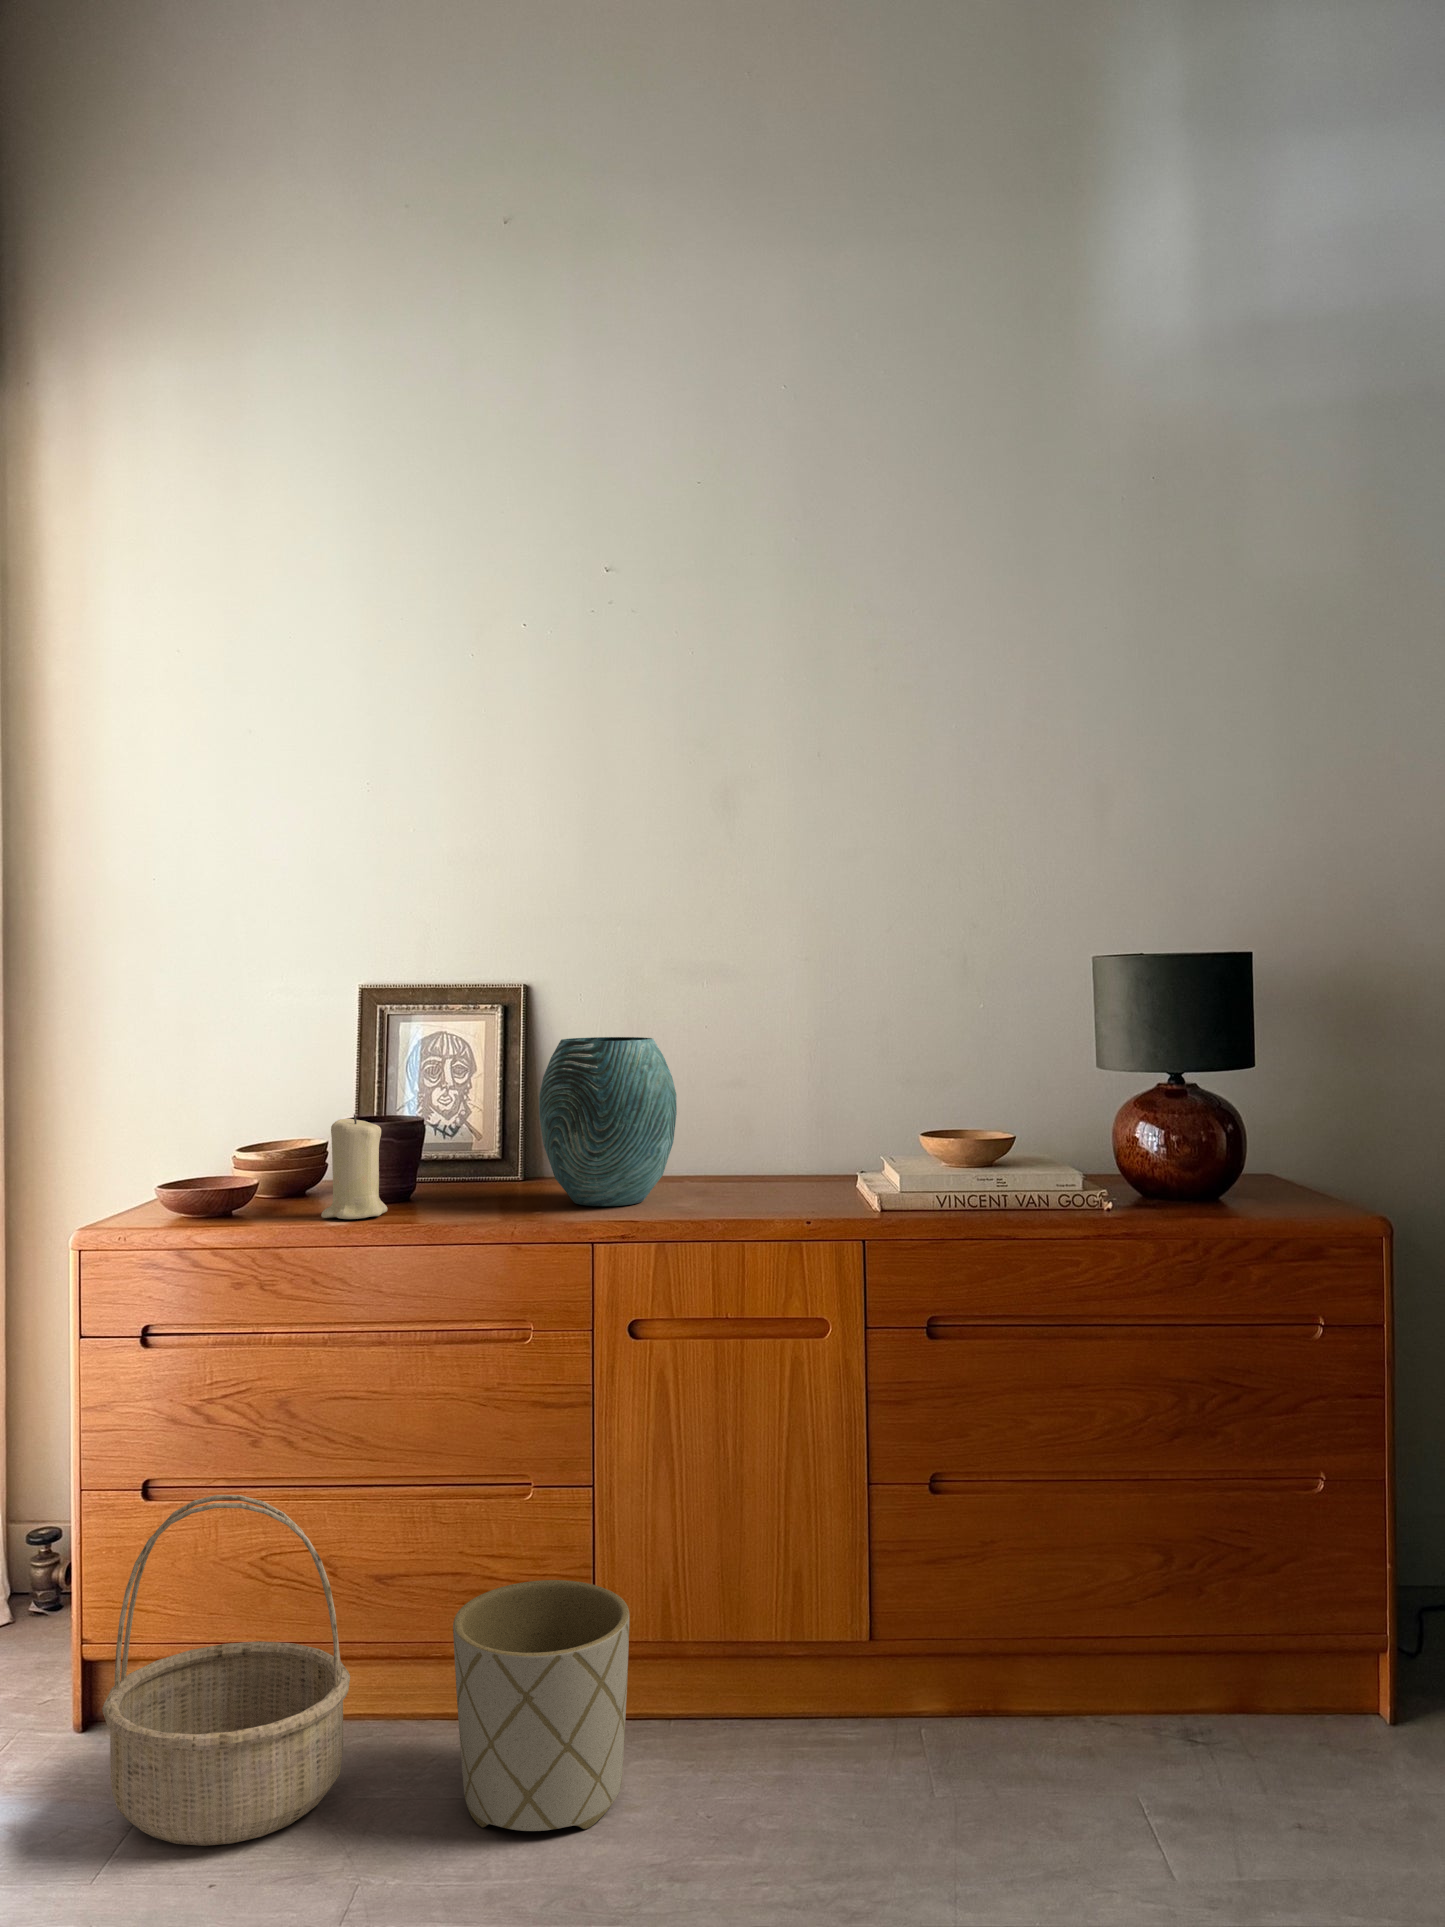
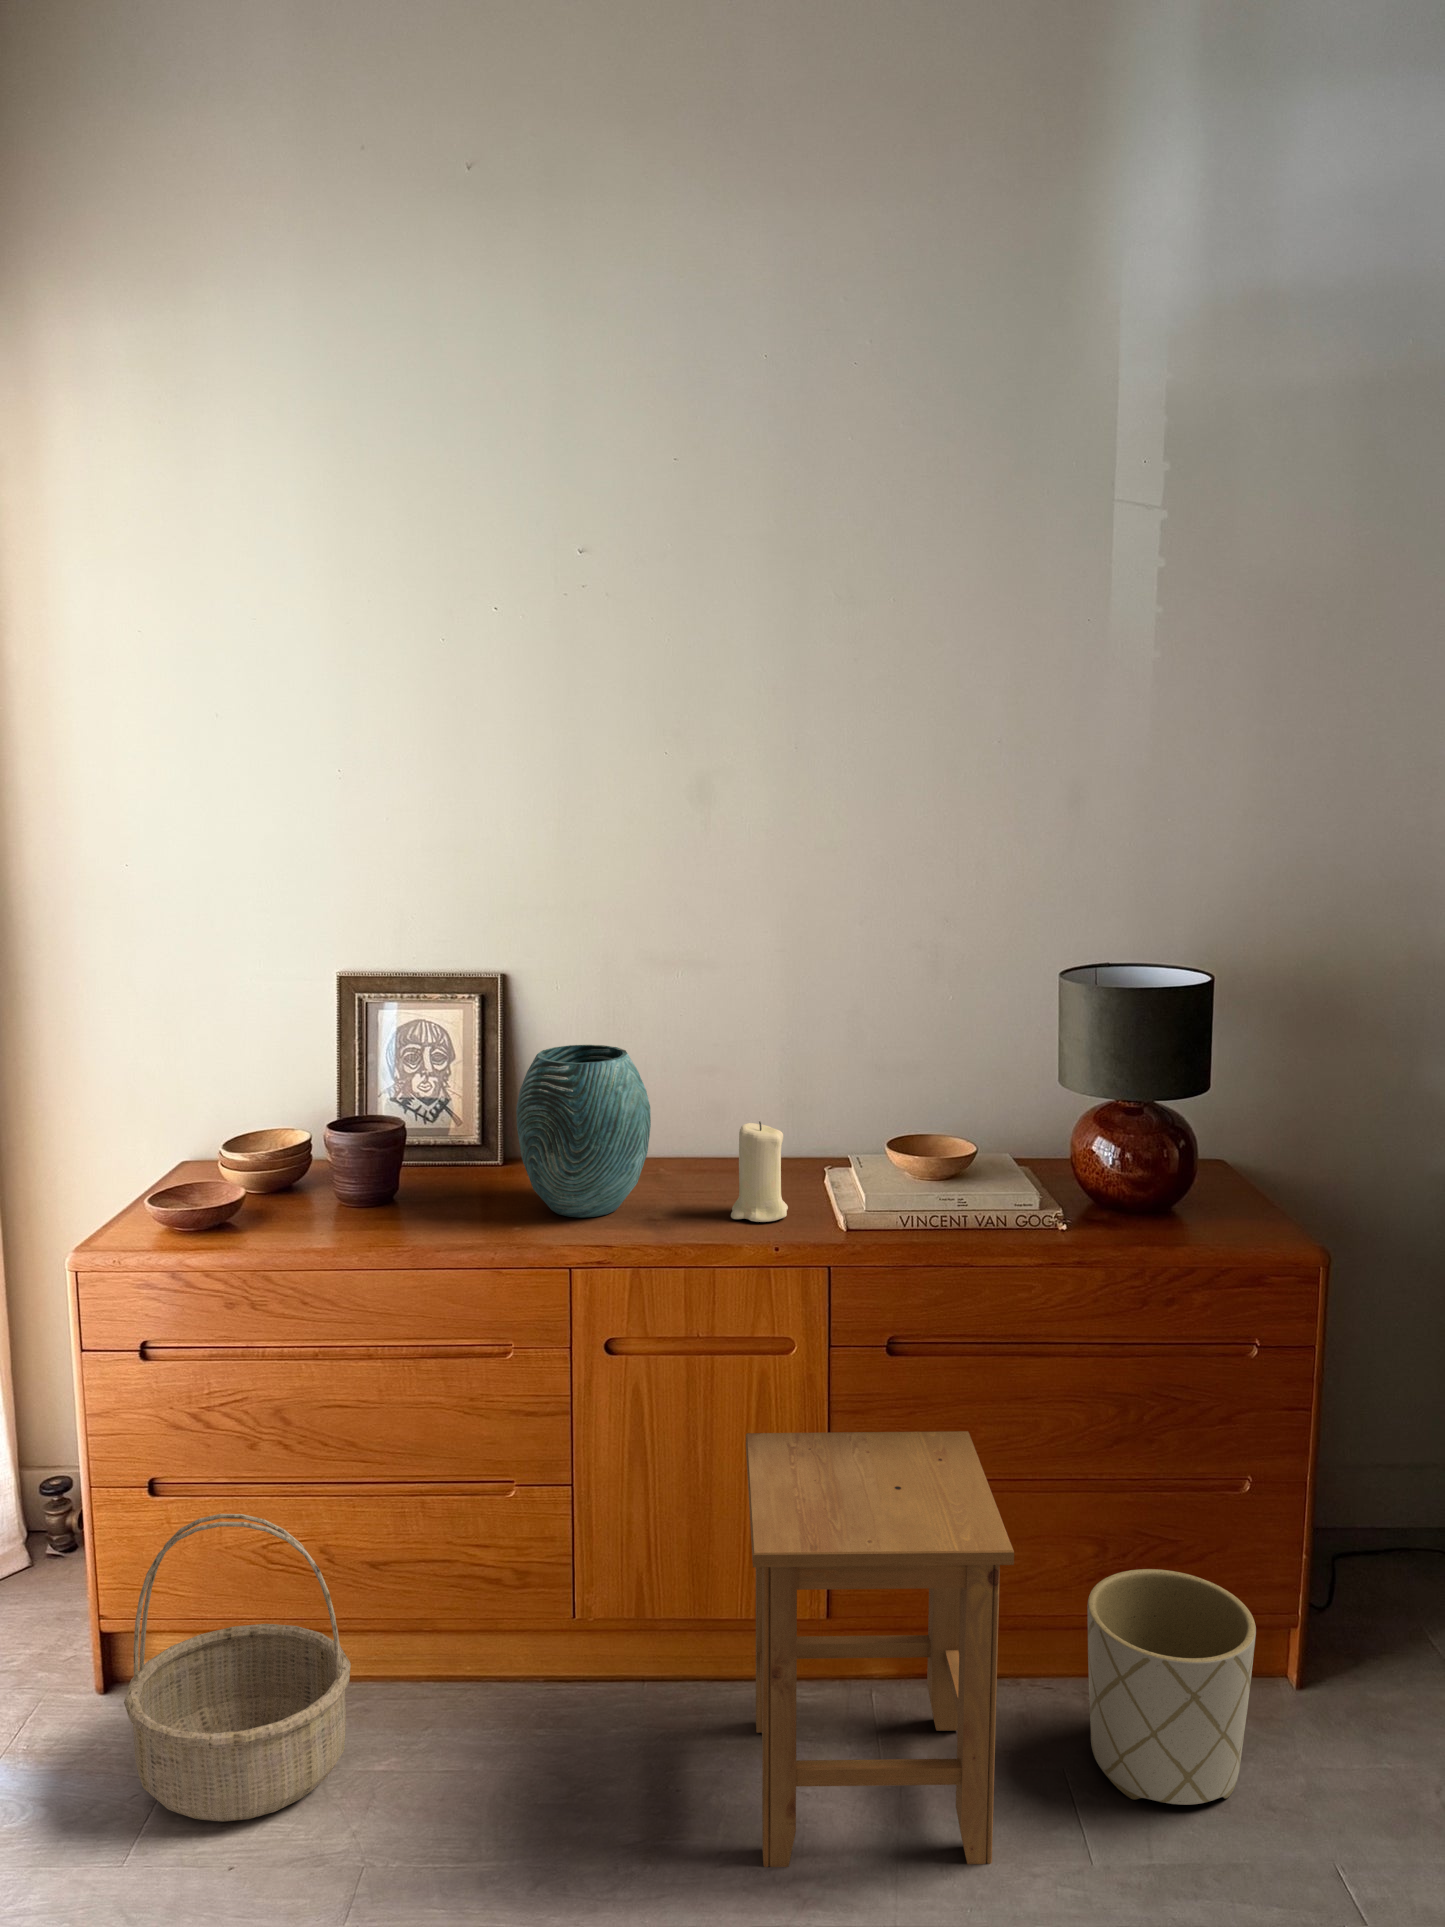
candle: present [321,1114,387,1219] -> present [731,1121,788,1222]
stool: none [778,1418,1073,1888] -> present [746,1431,1014,1867]
planter: present [453,1580,630,1831] -> present [1088,1569,1256,1805]

